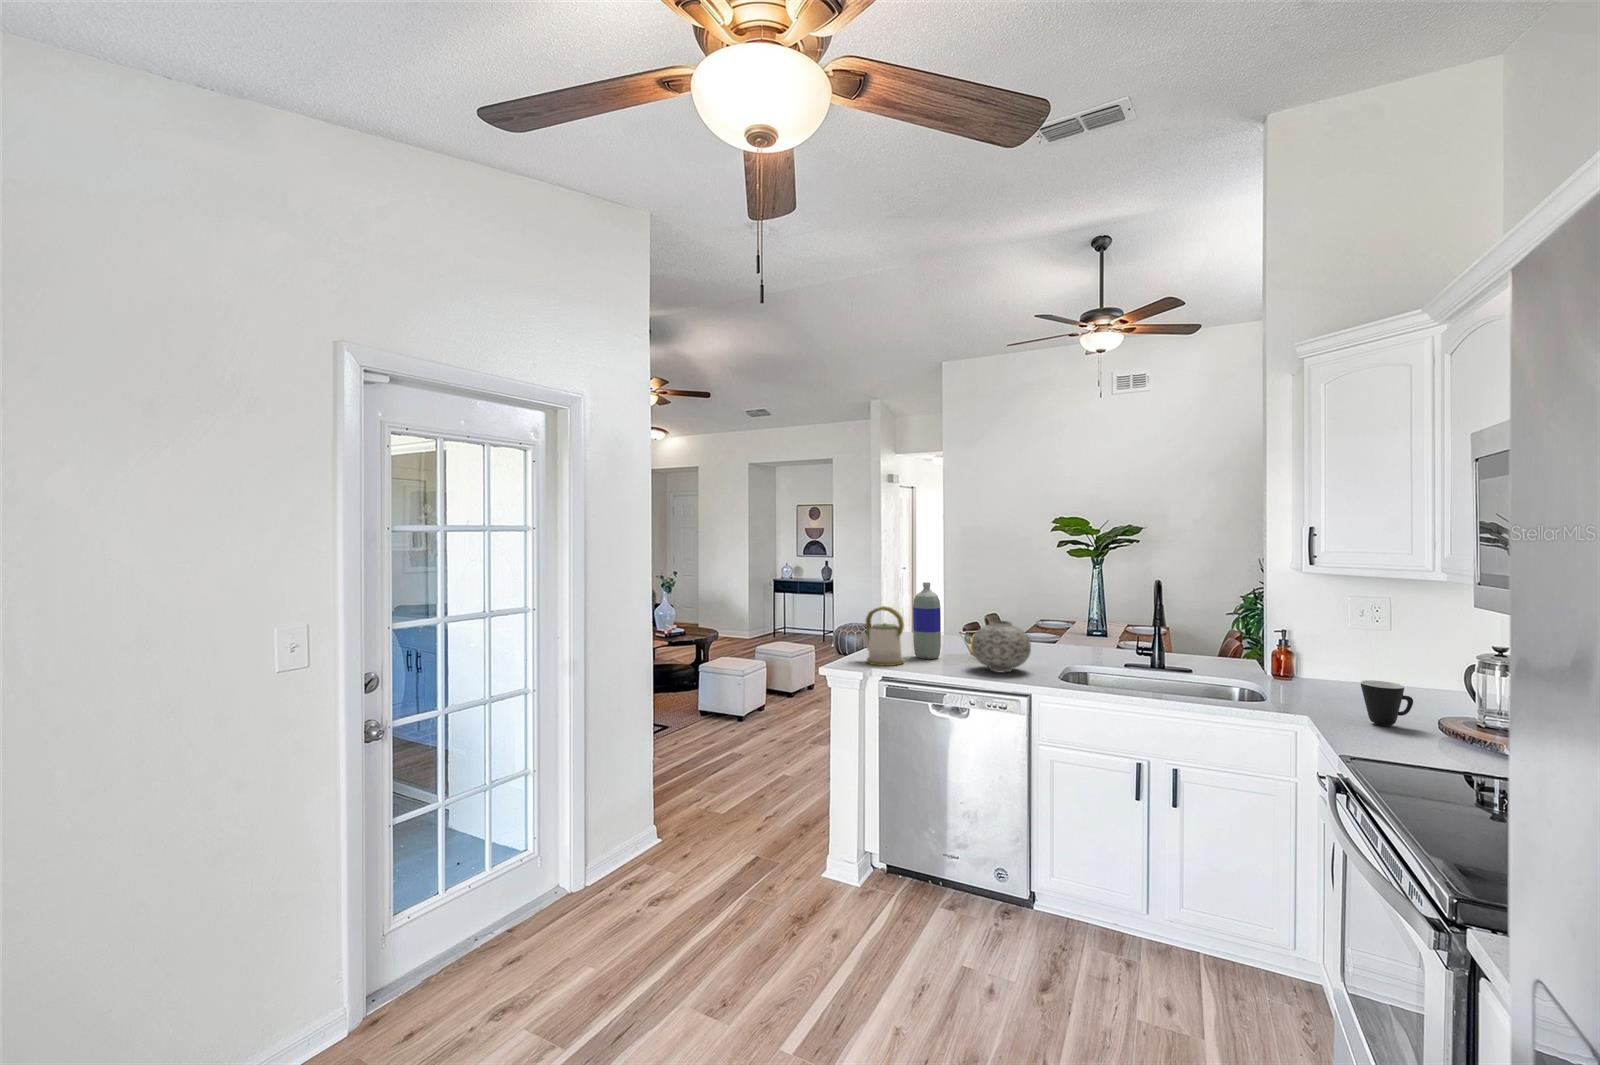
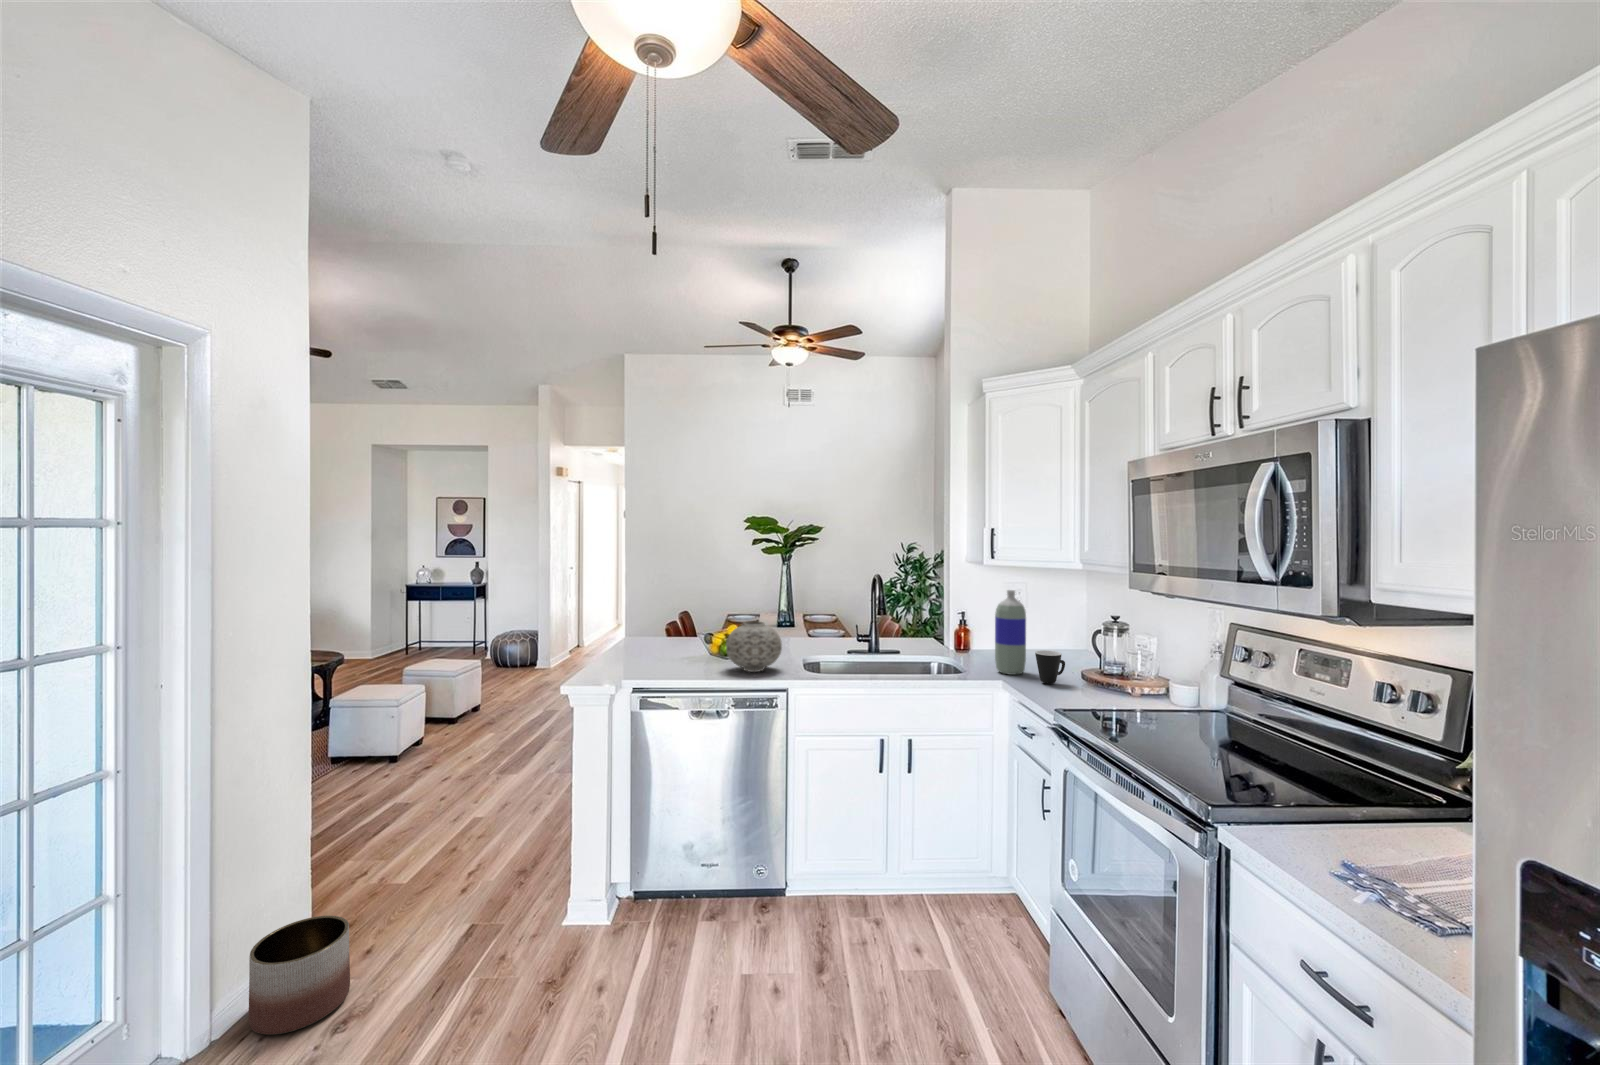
bottle: present [913,582,941,659] -> present [995,590,1026,675]
kettle: present [861,606,904,666] -> none [605,613,656,678]
planter: none [607,817,667,894] -> present [249,916,350,1035]

